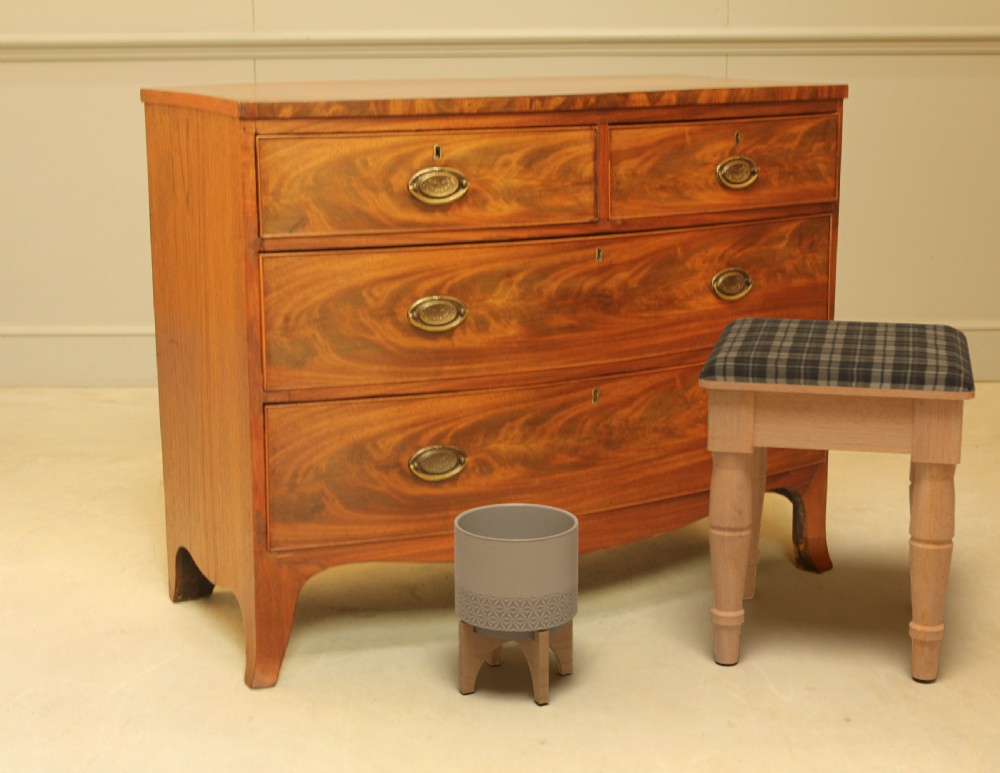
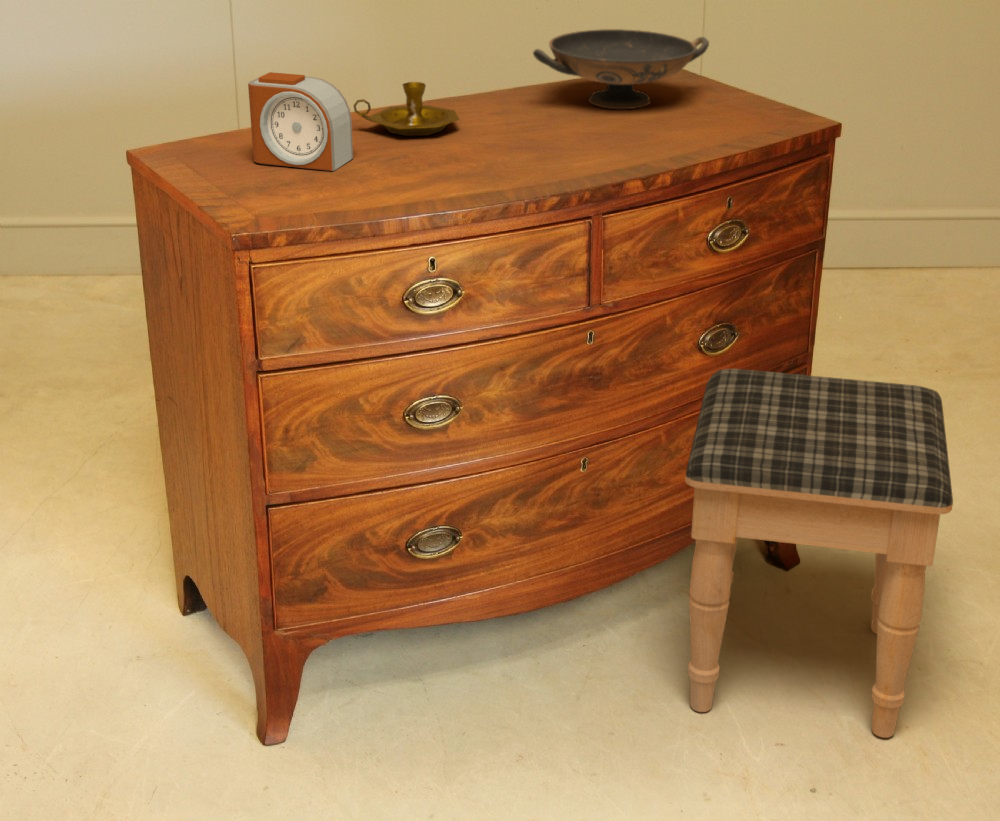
alarm clock: none [256,3,358,90] -> present [248,72,353,171]
decorative bowl: none [538,16,715,77] -> present [533,29,709,109]
candlestick: none [358,36,464,84] -> present [354,82,459,136]
planter: present [454,503,578,704] -> none [450,575,567,771]

